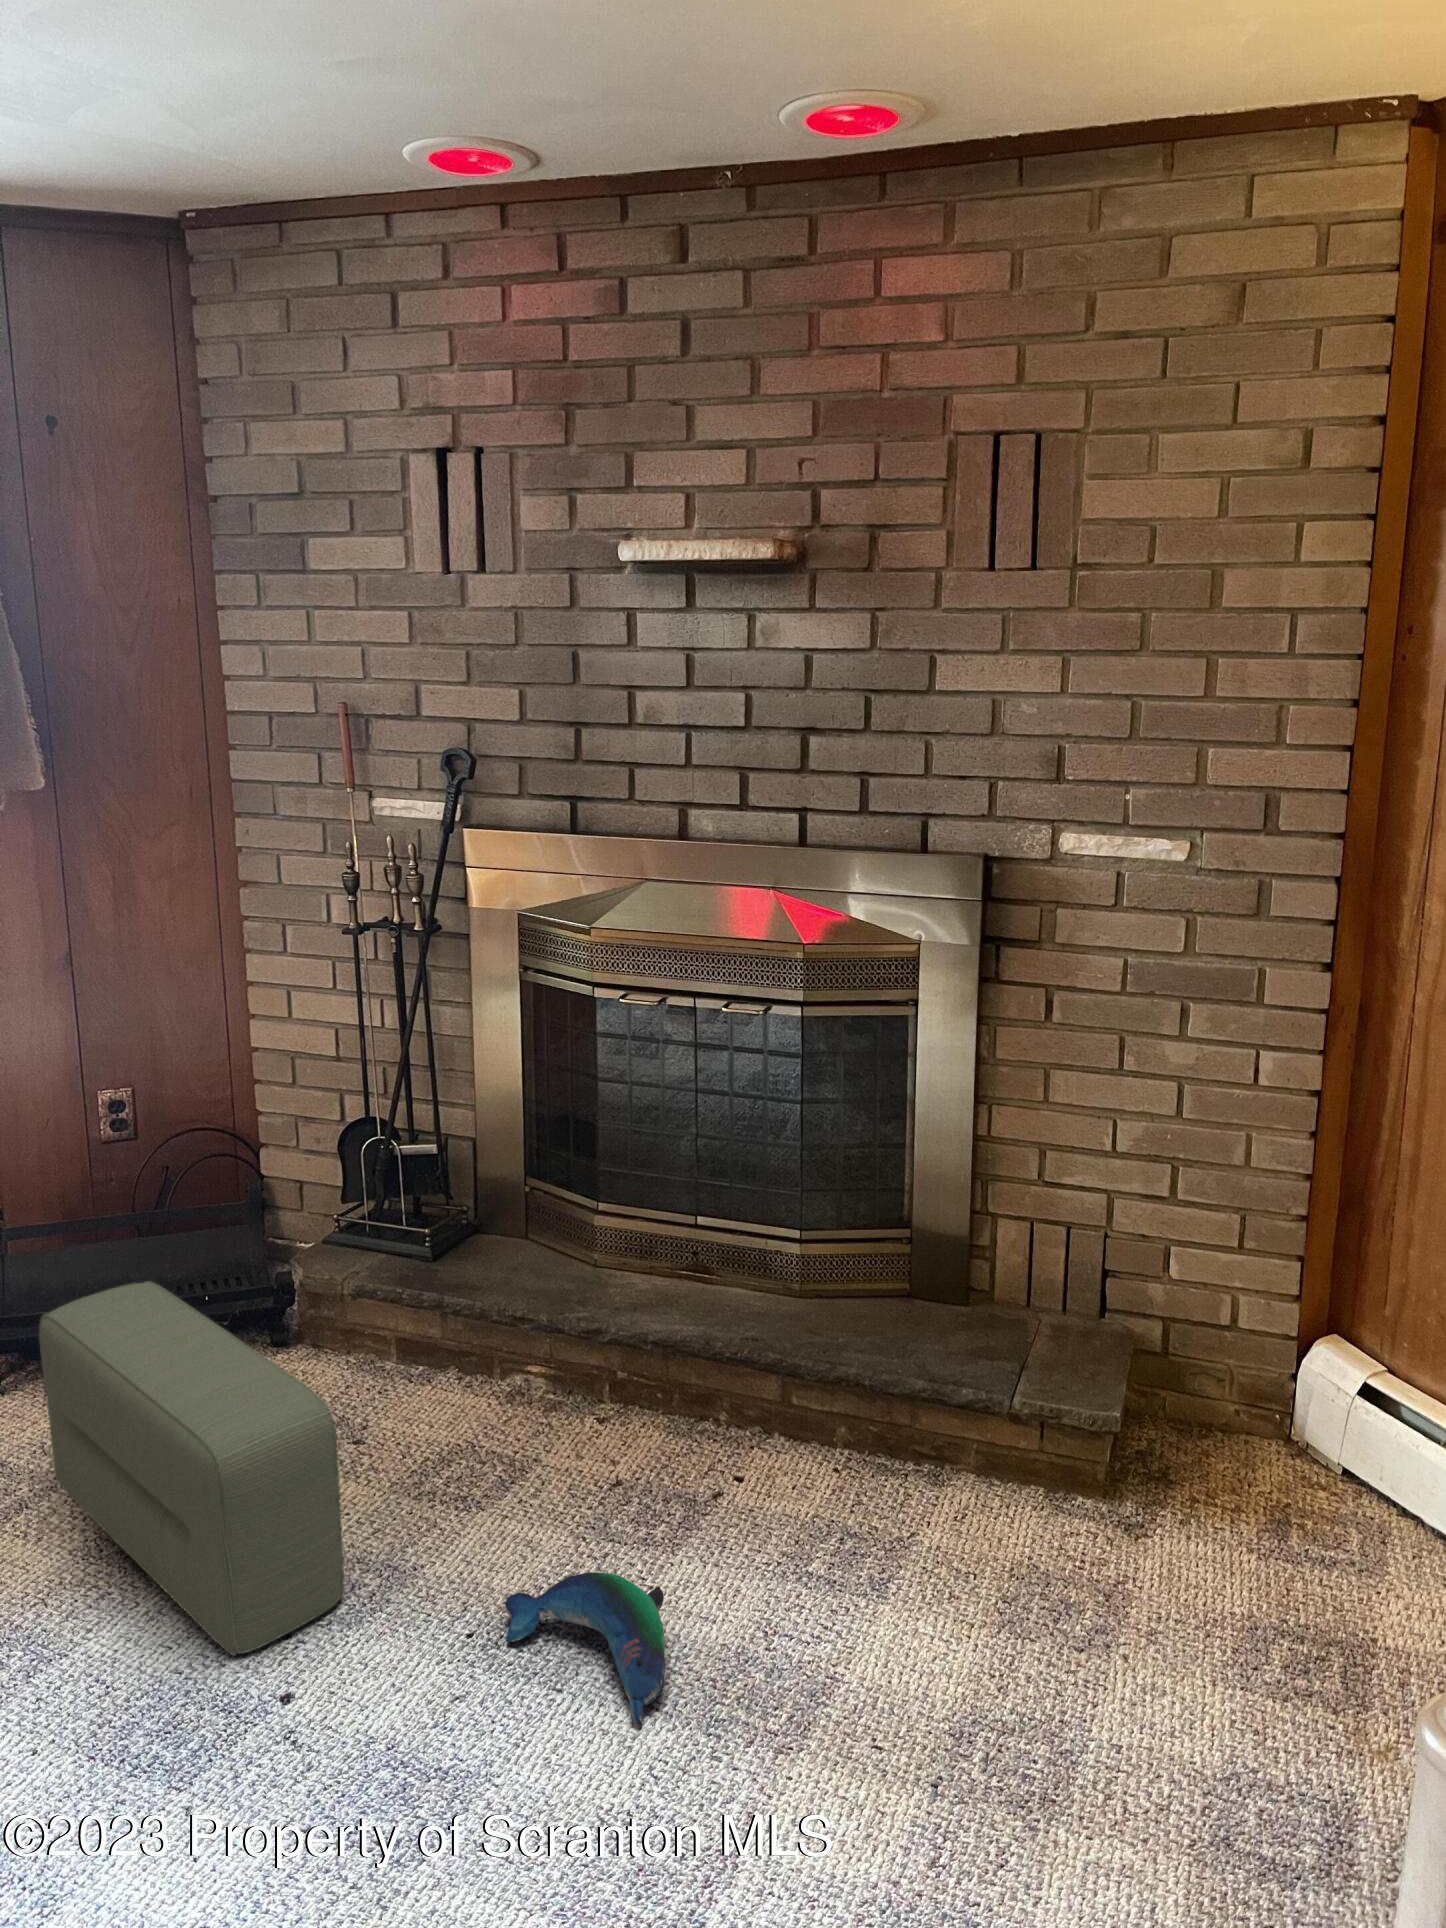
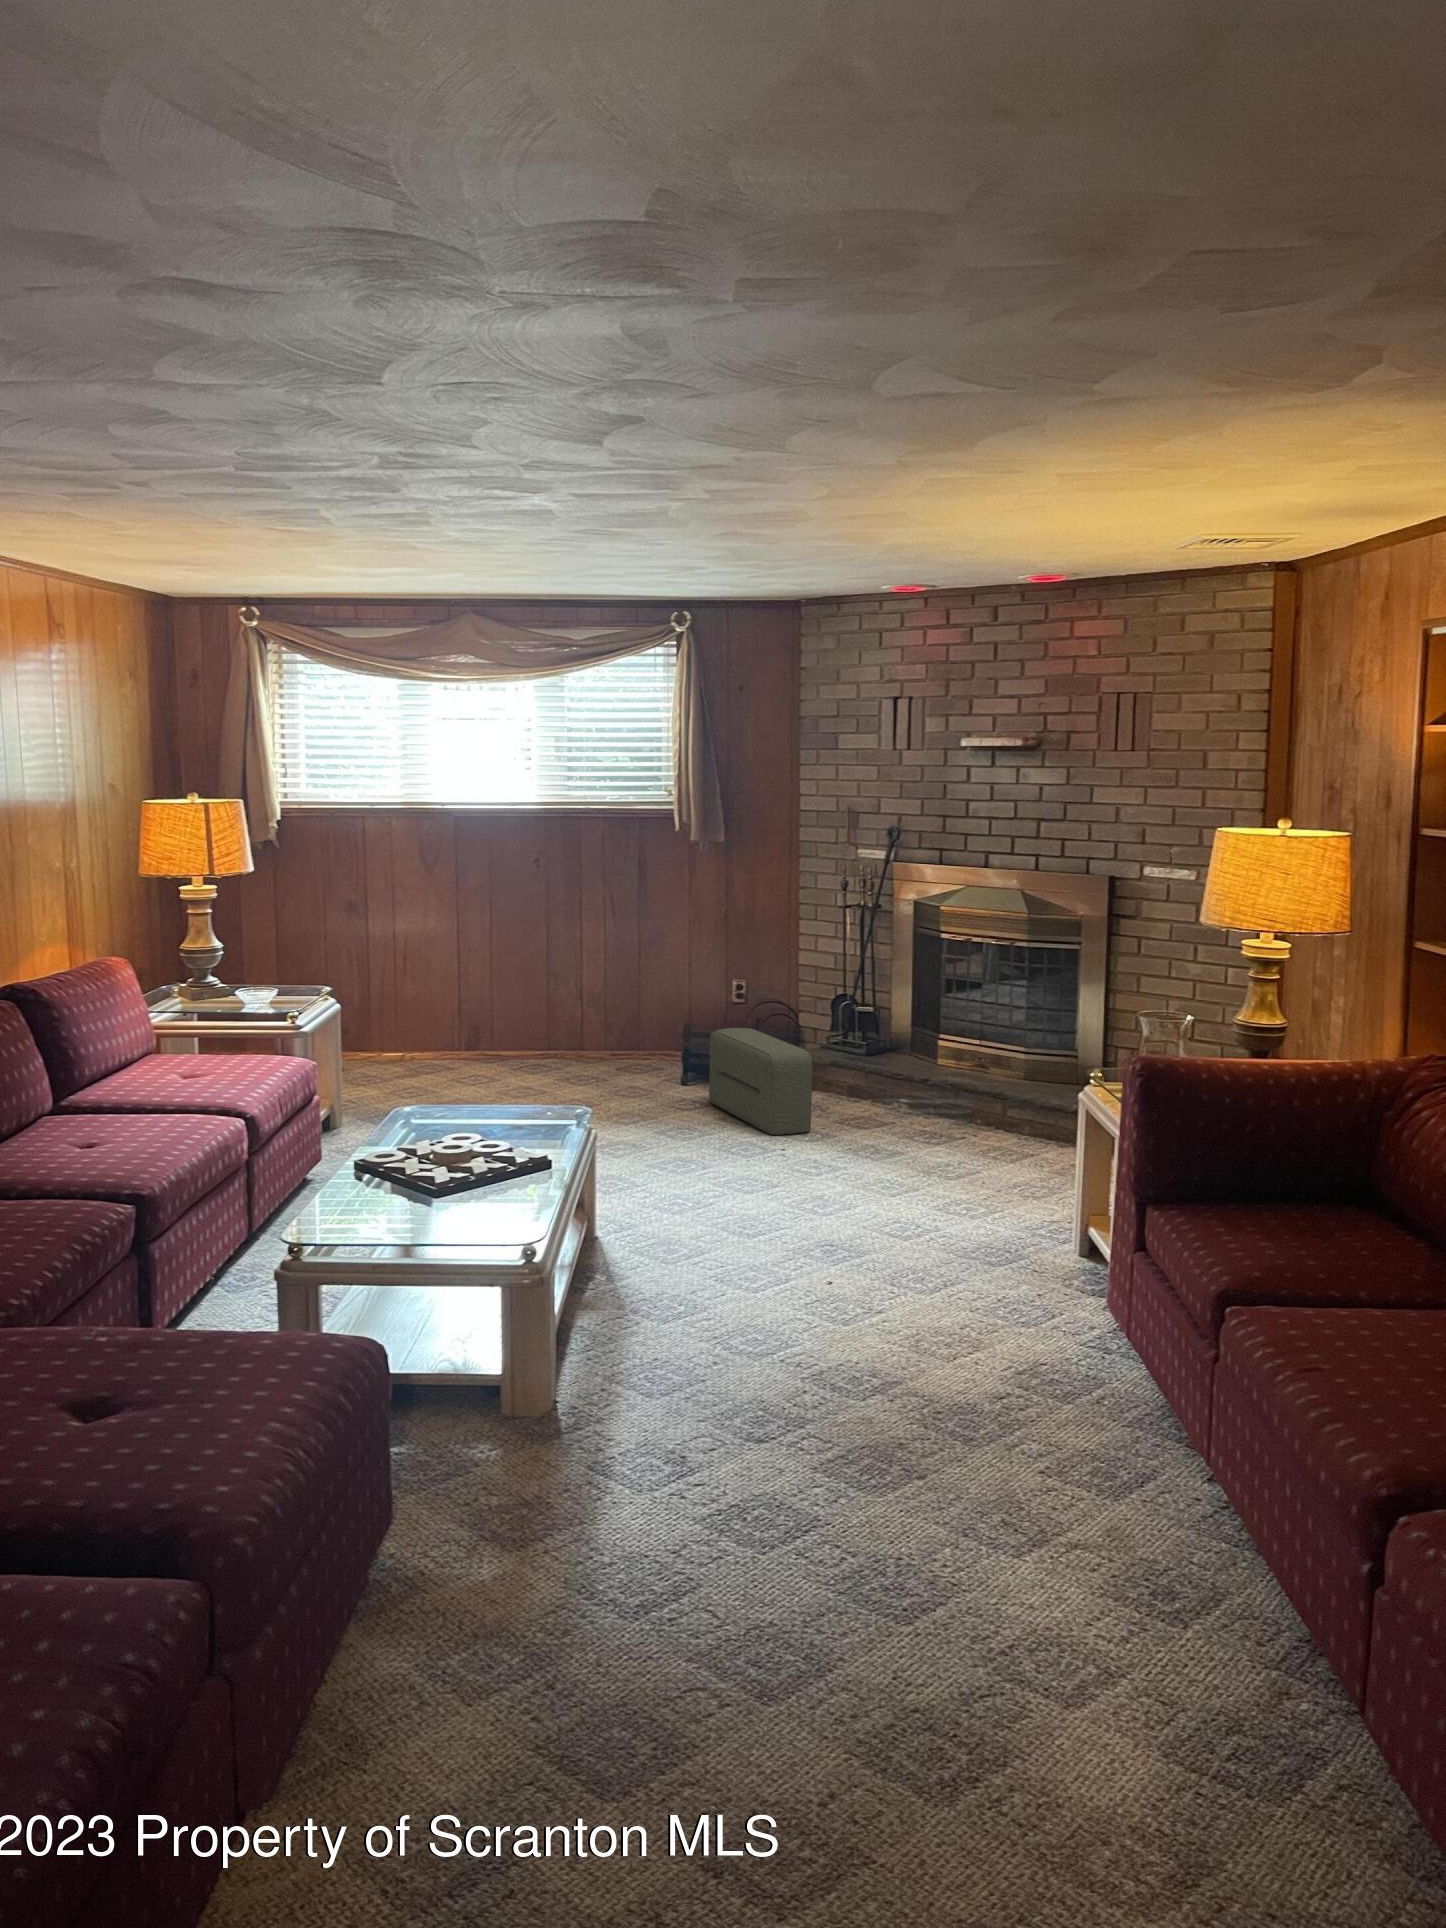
plush toy: present [505,1572,665,1724] -> none [864,1124,922,1159]

